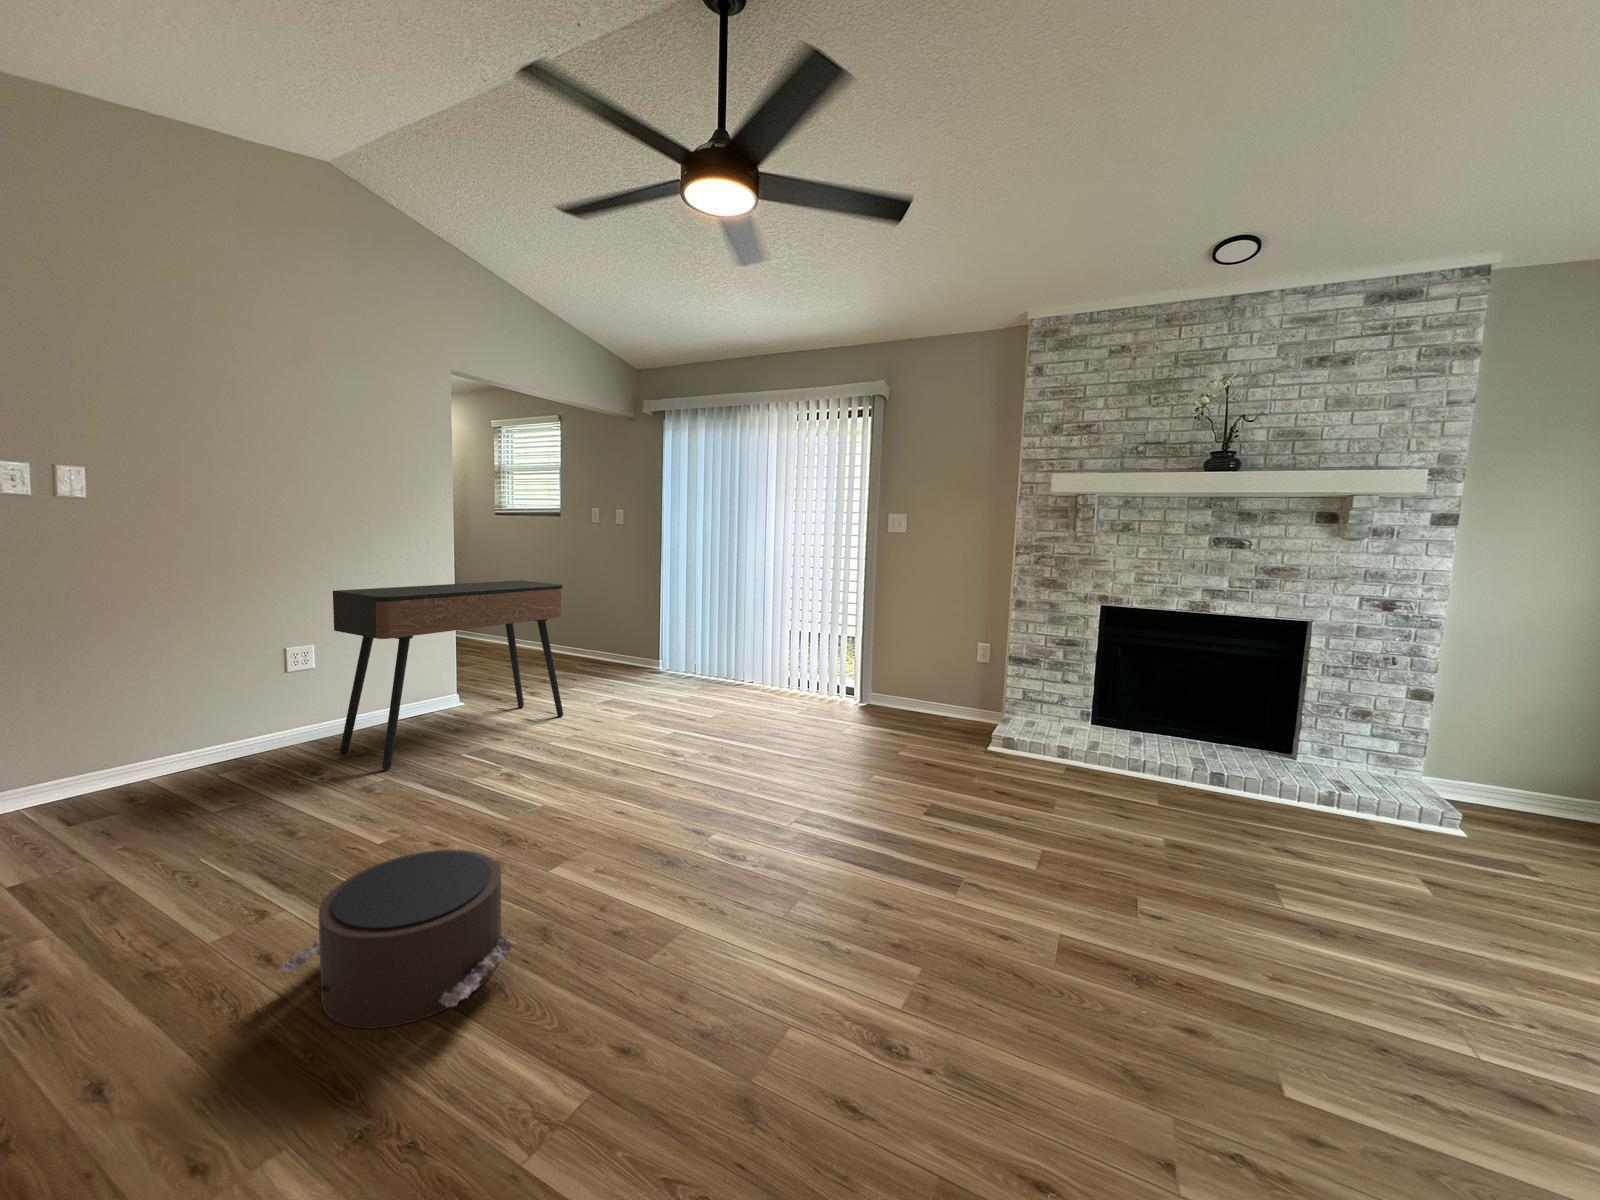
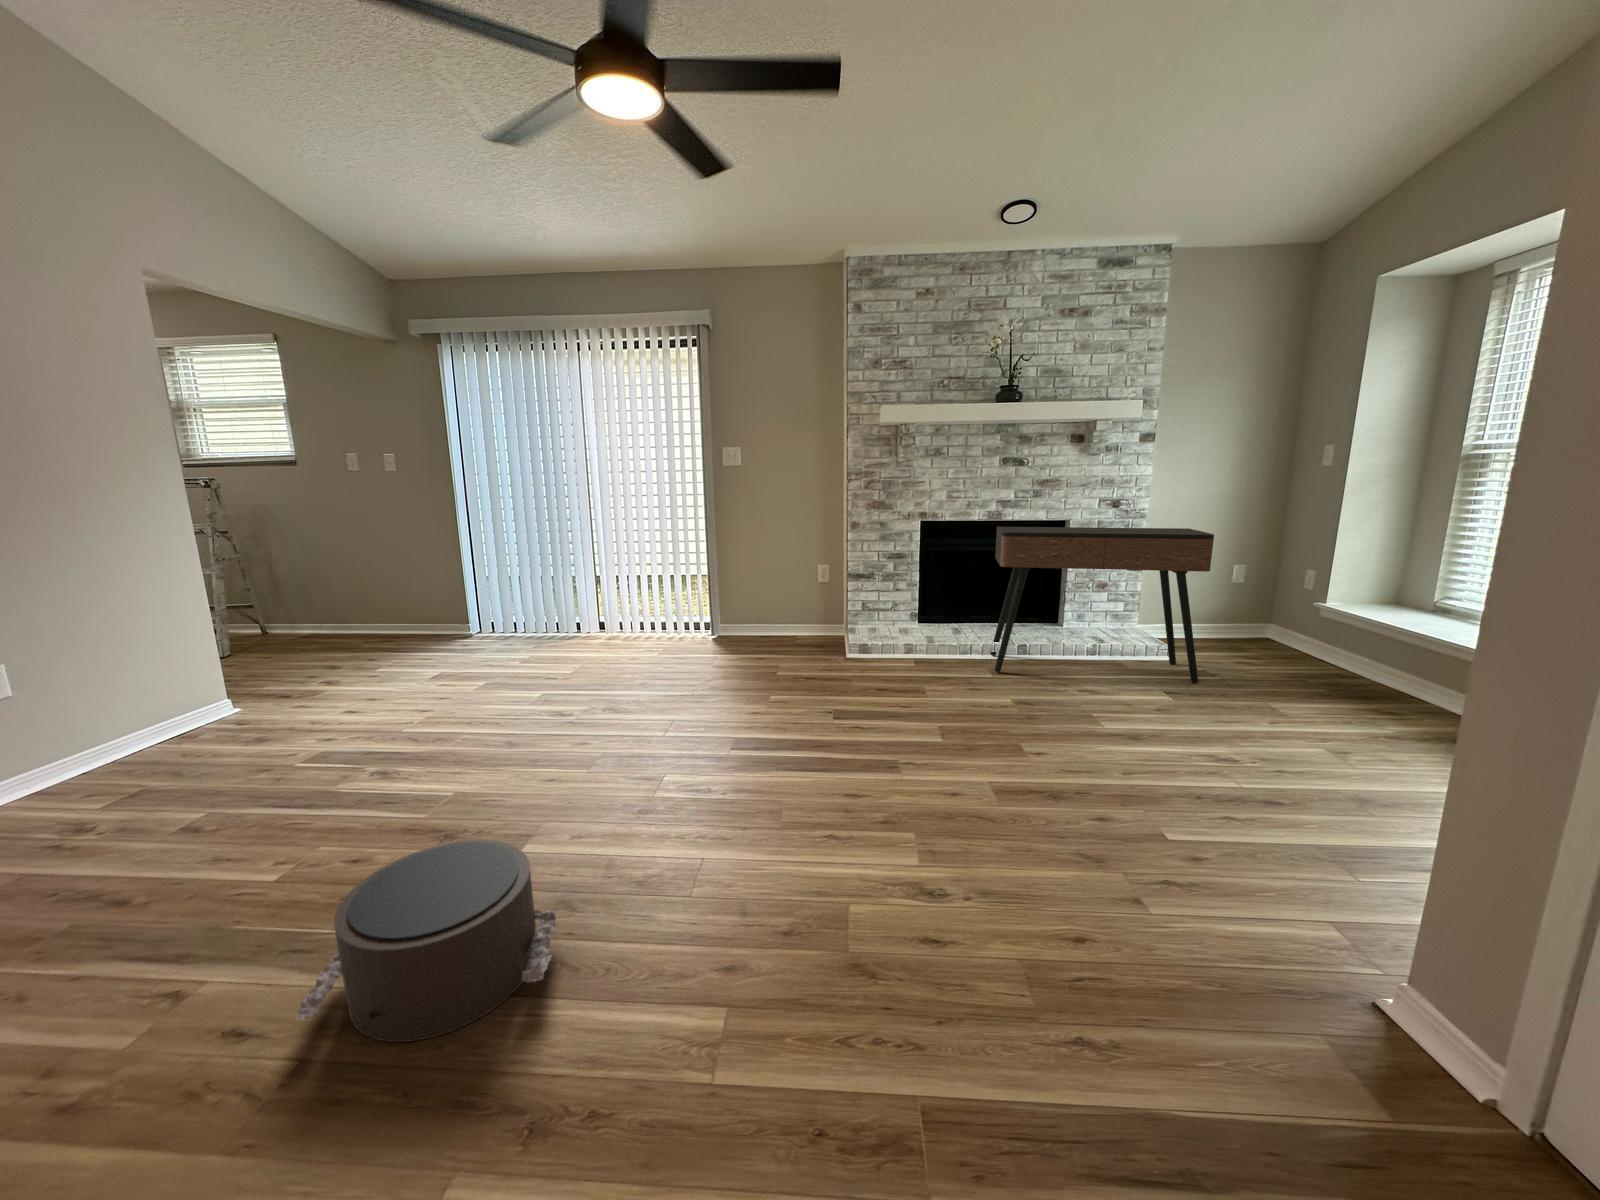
console table: present [333,580,563,770] -> present [990,527,1214,683]

